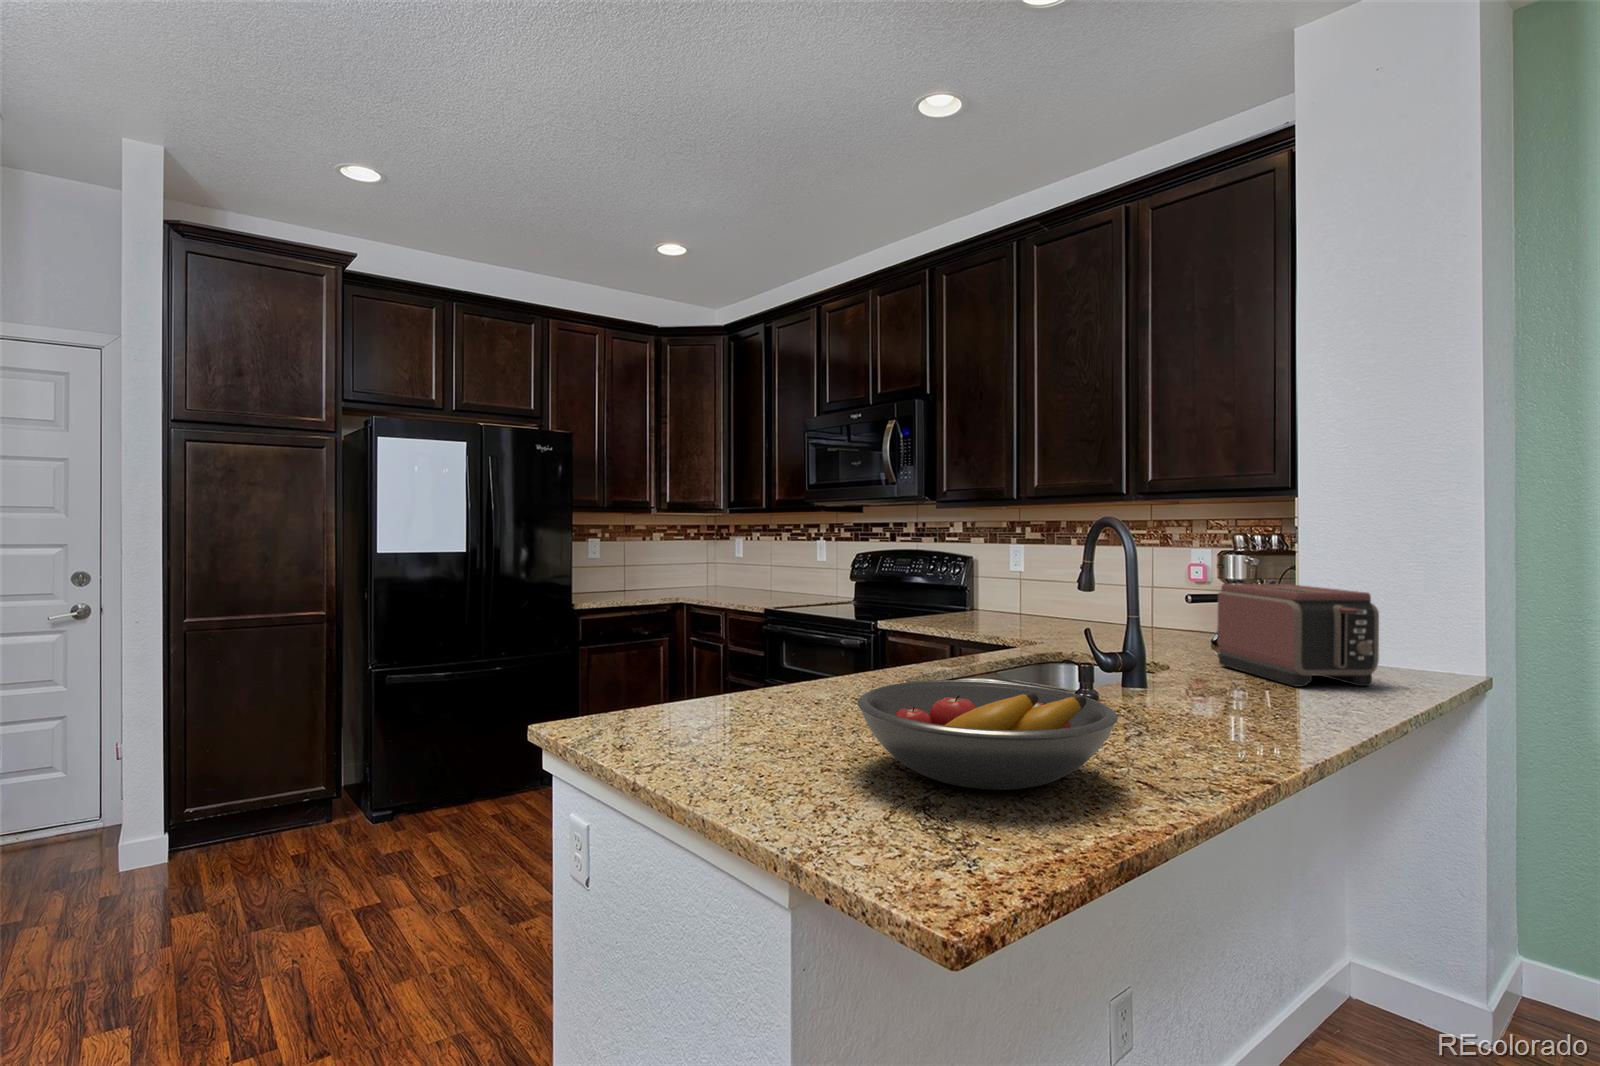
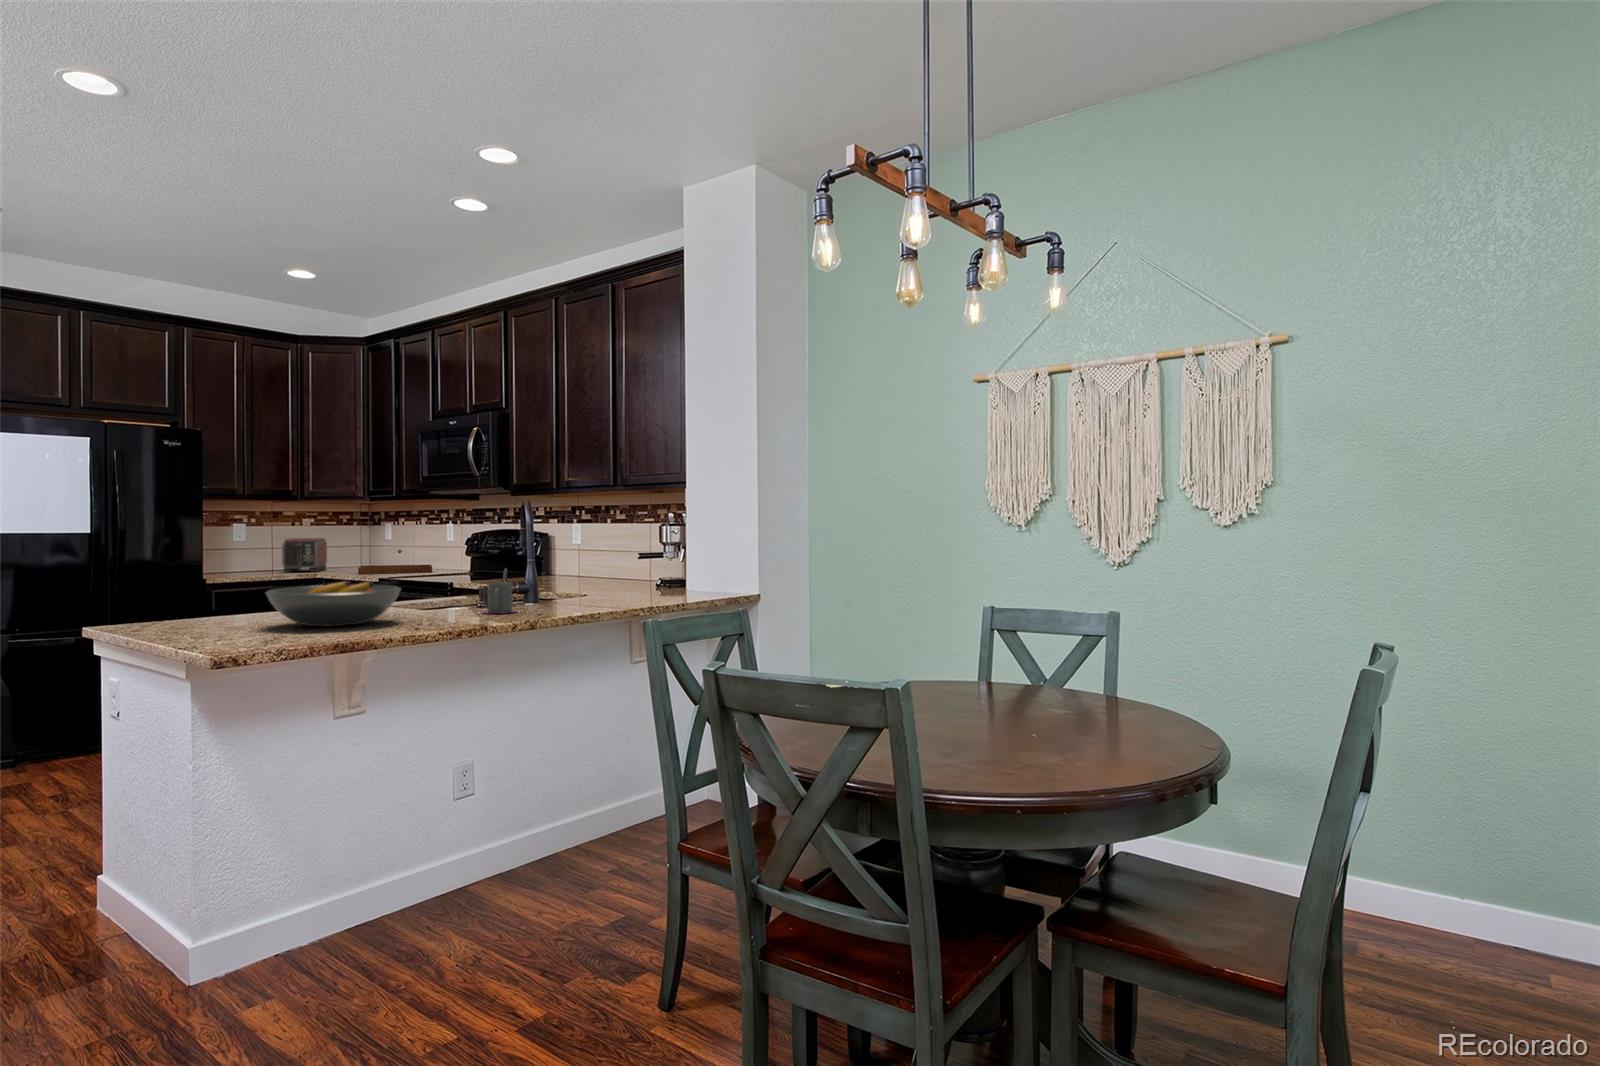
tray: none [727,572,811,601] -> present [358,549,432,574]
toaster: present [1217,584,1379,687] -> present [282,538,327,573]
mug: none [1170,674,1242,742] -> present [485,582,515,614]

